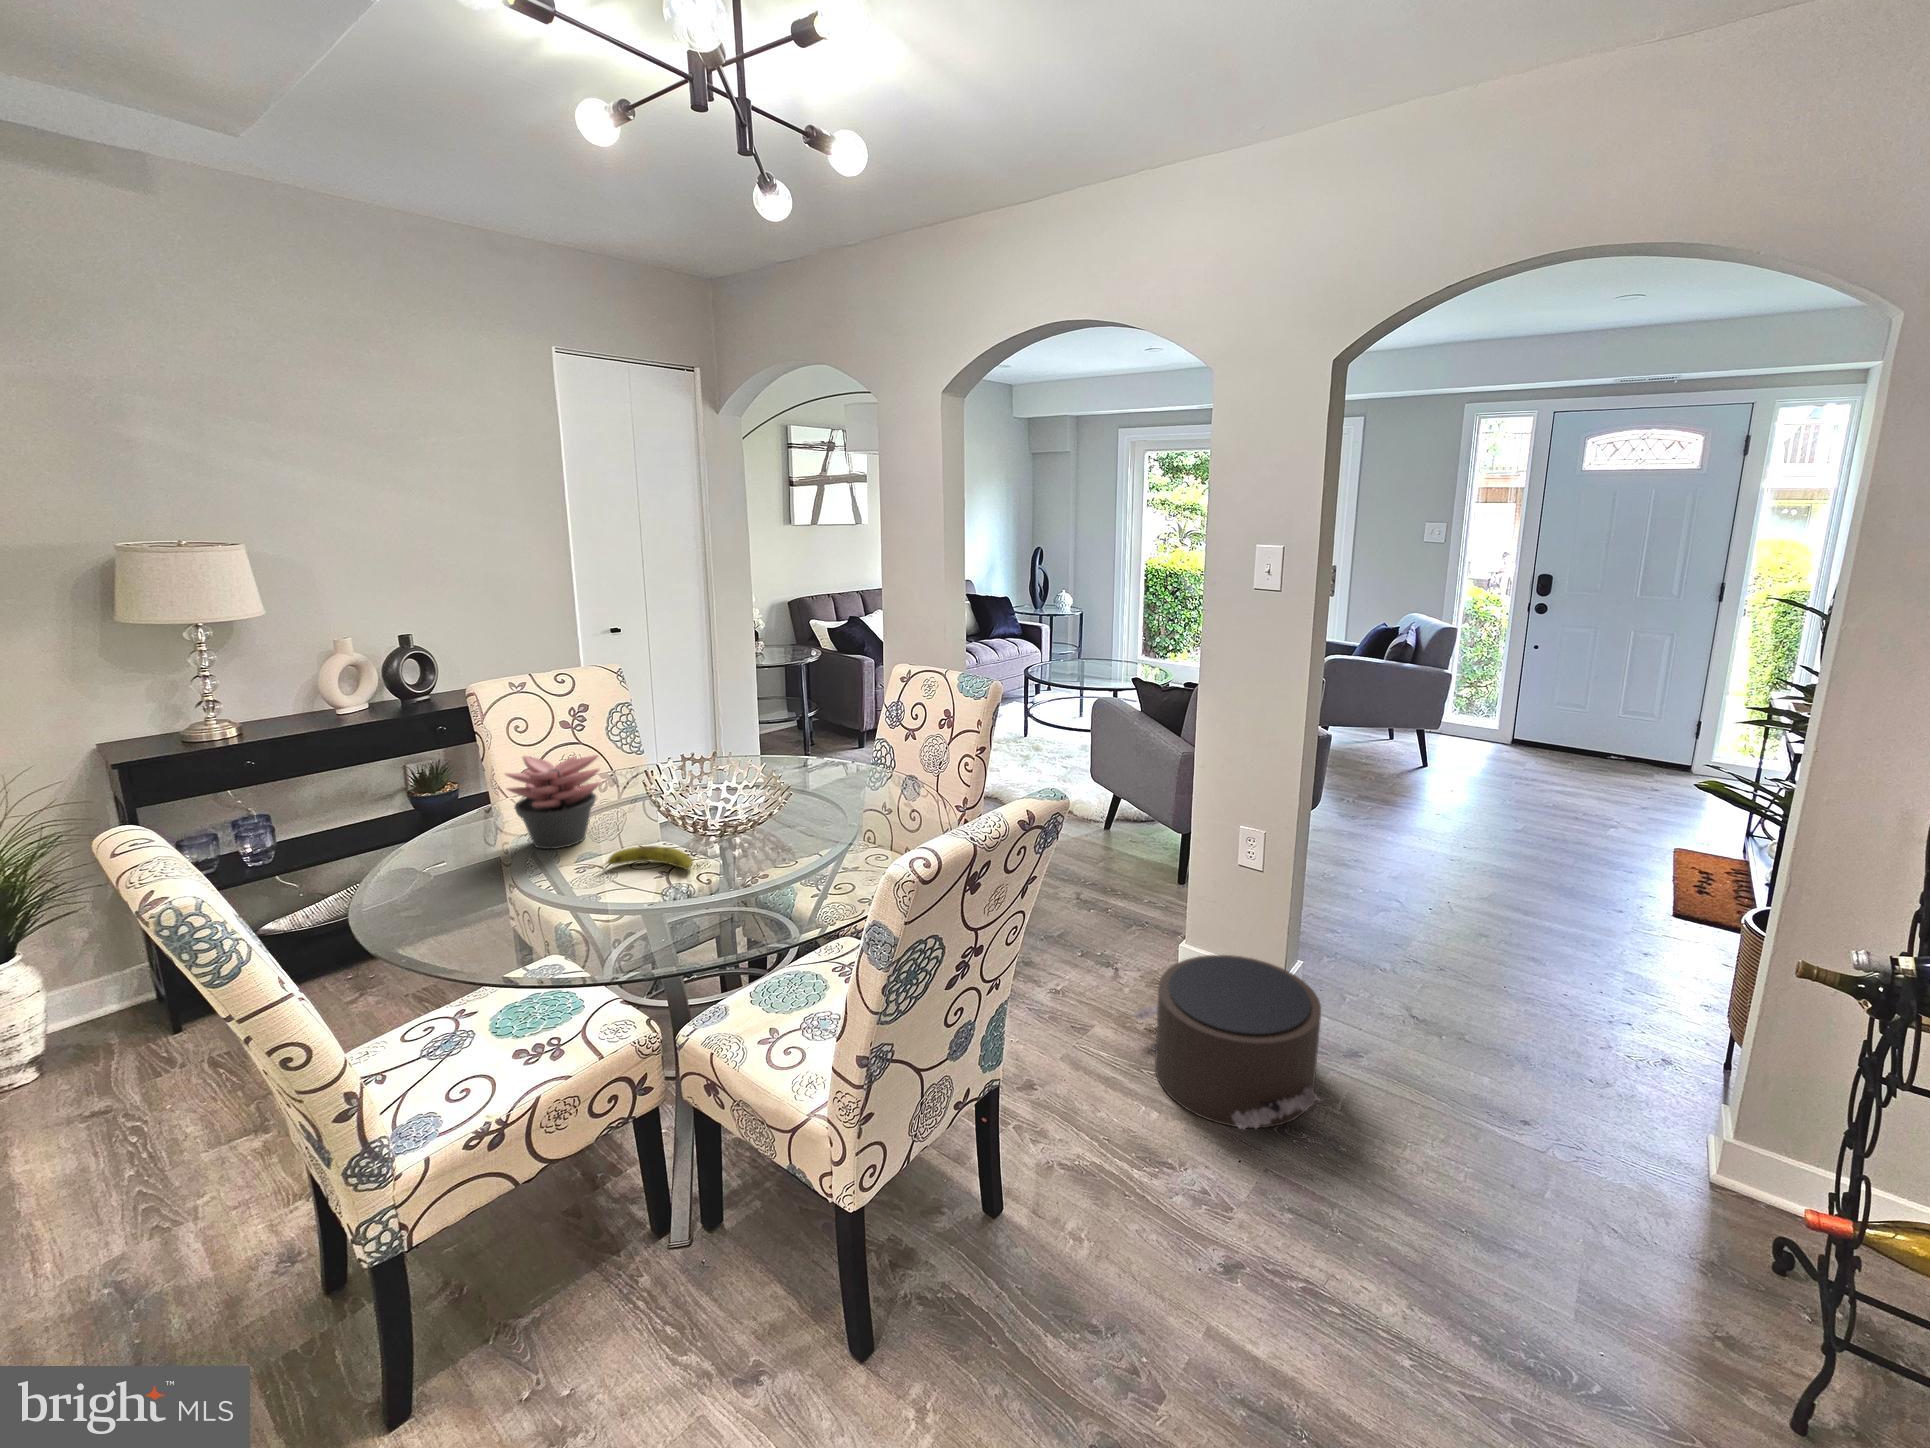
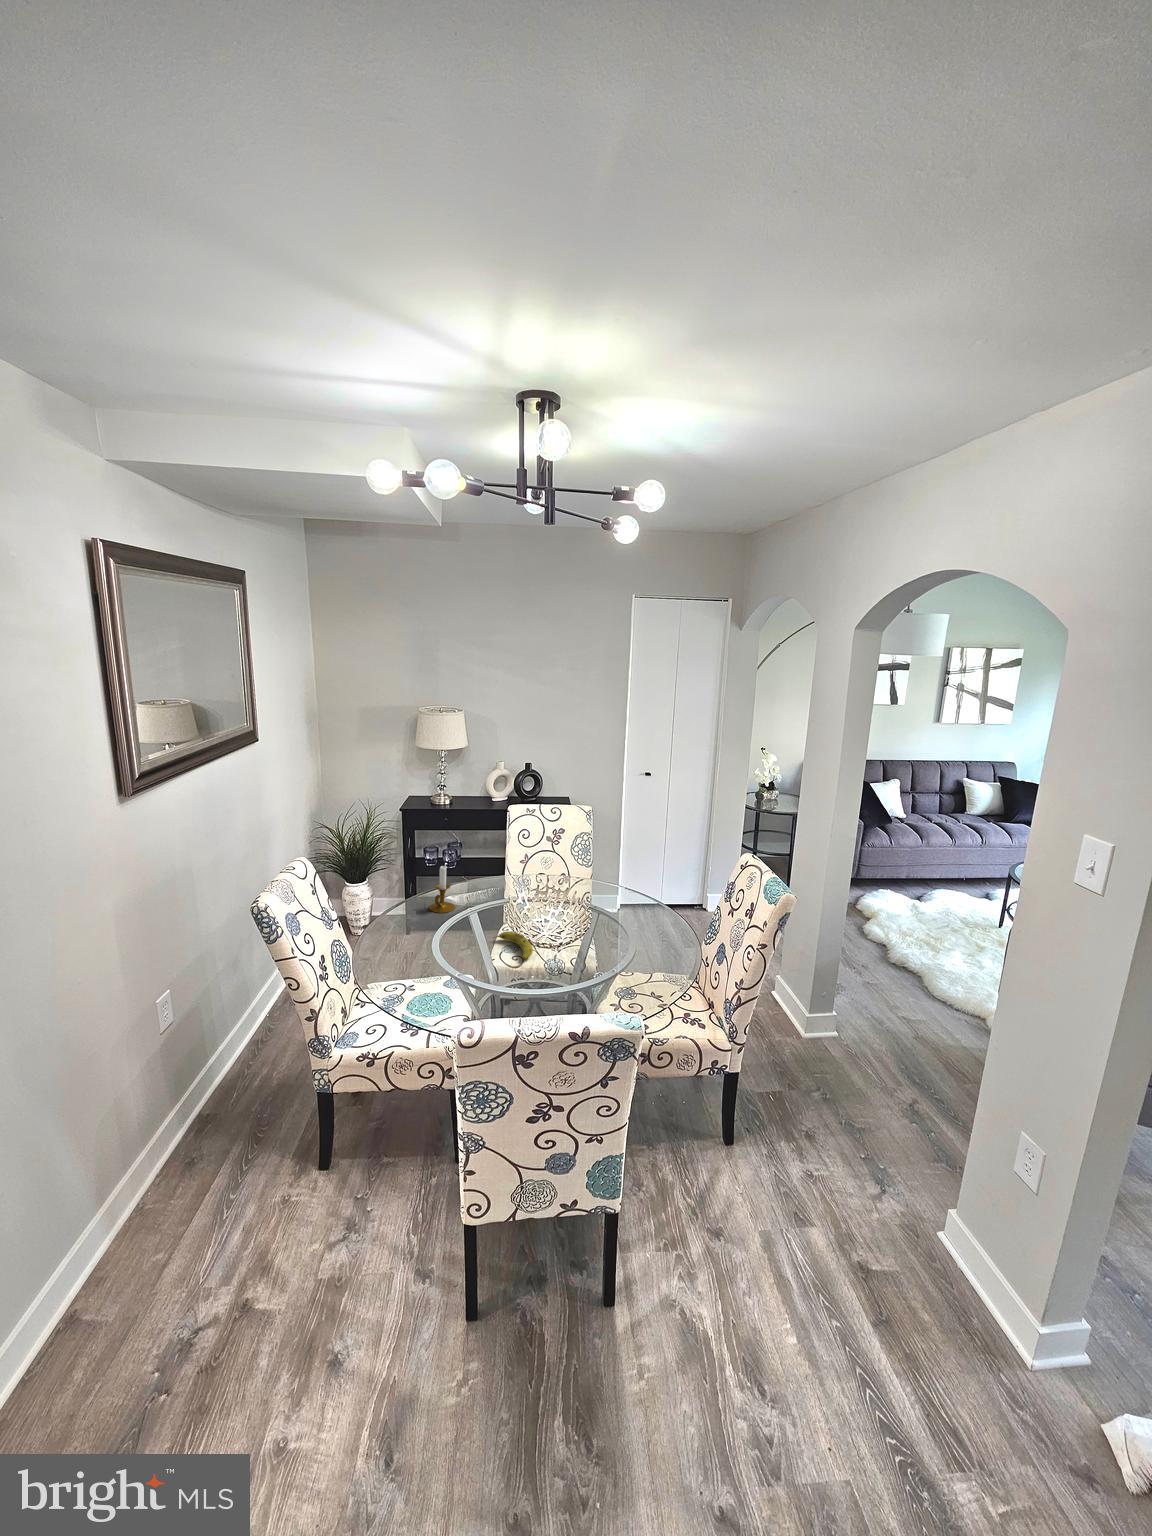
succulent plant: present [505,755,600,849] -> none [483,858,530,917]
candlestick: none [403,793,461,882] -> present [429,866,455,913]
pouf: present [1132,955,1323,1129] -> none [822,1223,1019,1477]

